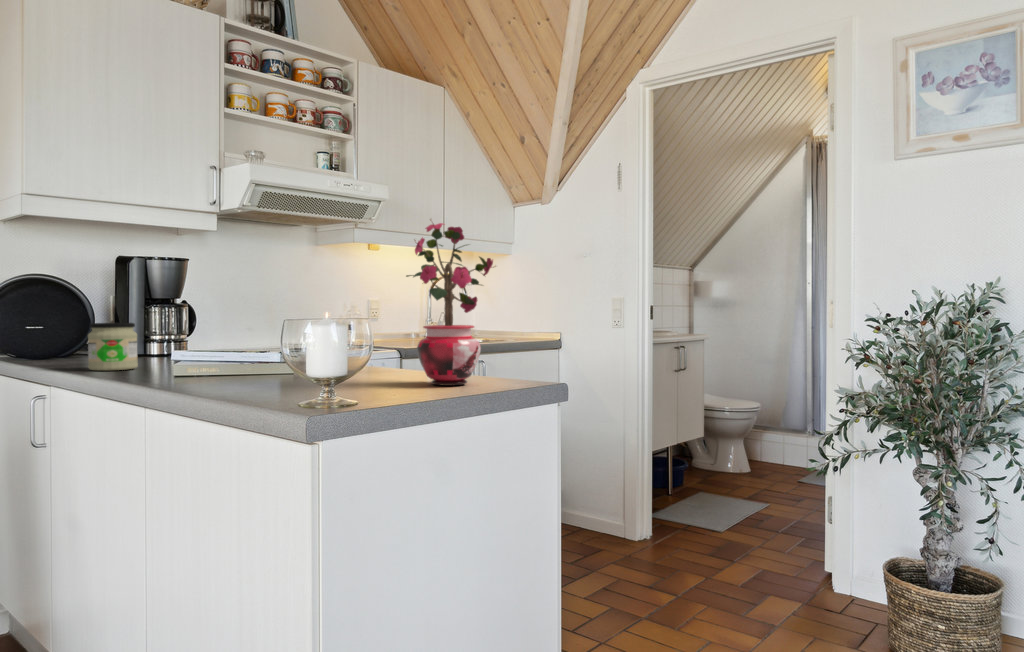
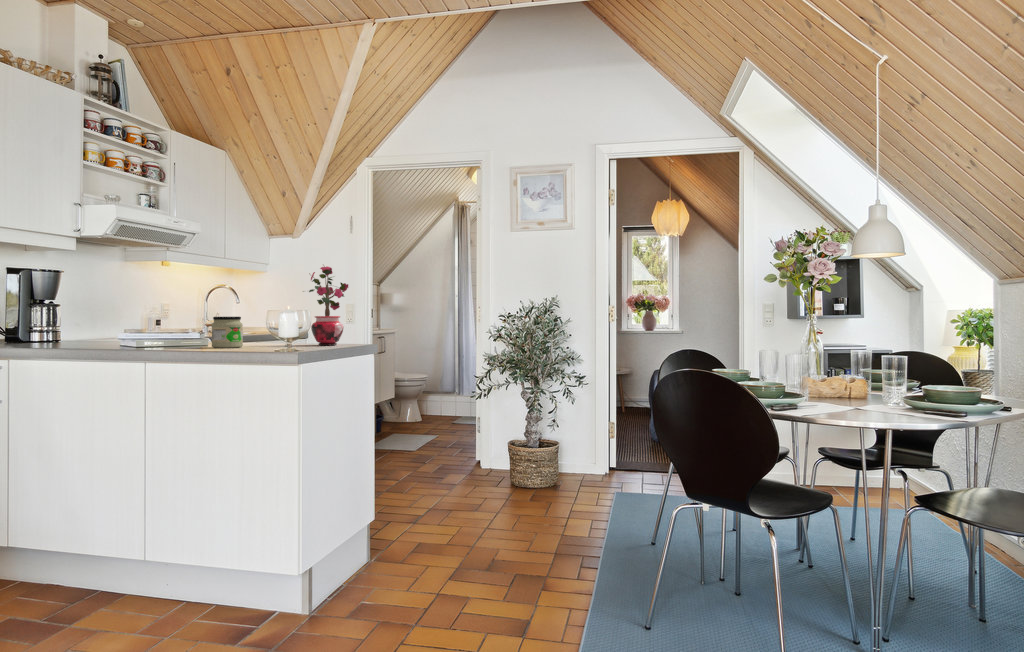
jar: present [88,323,138,371] -> present [212,317,243,348]

